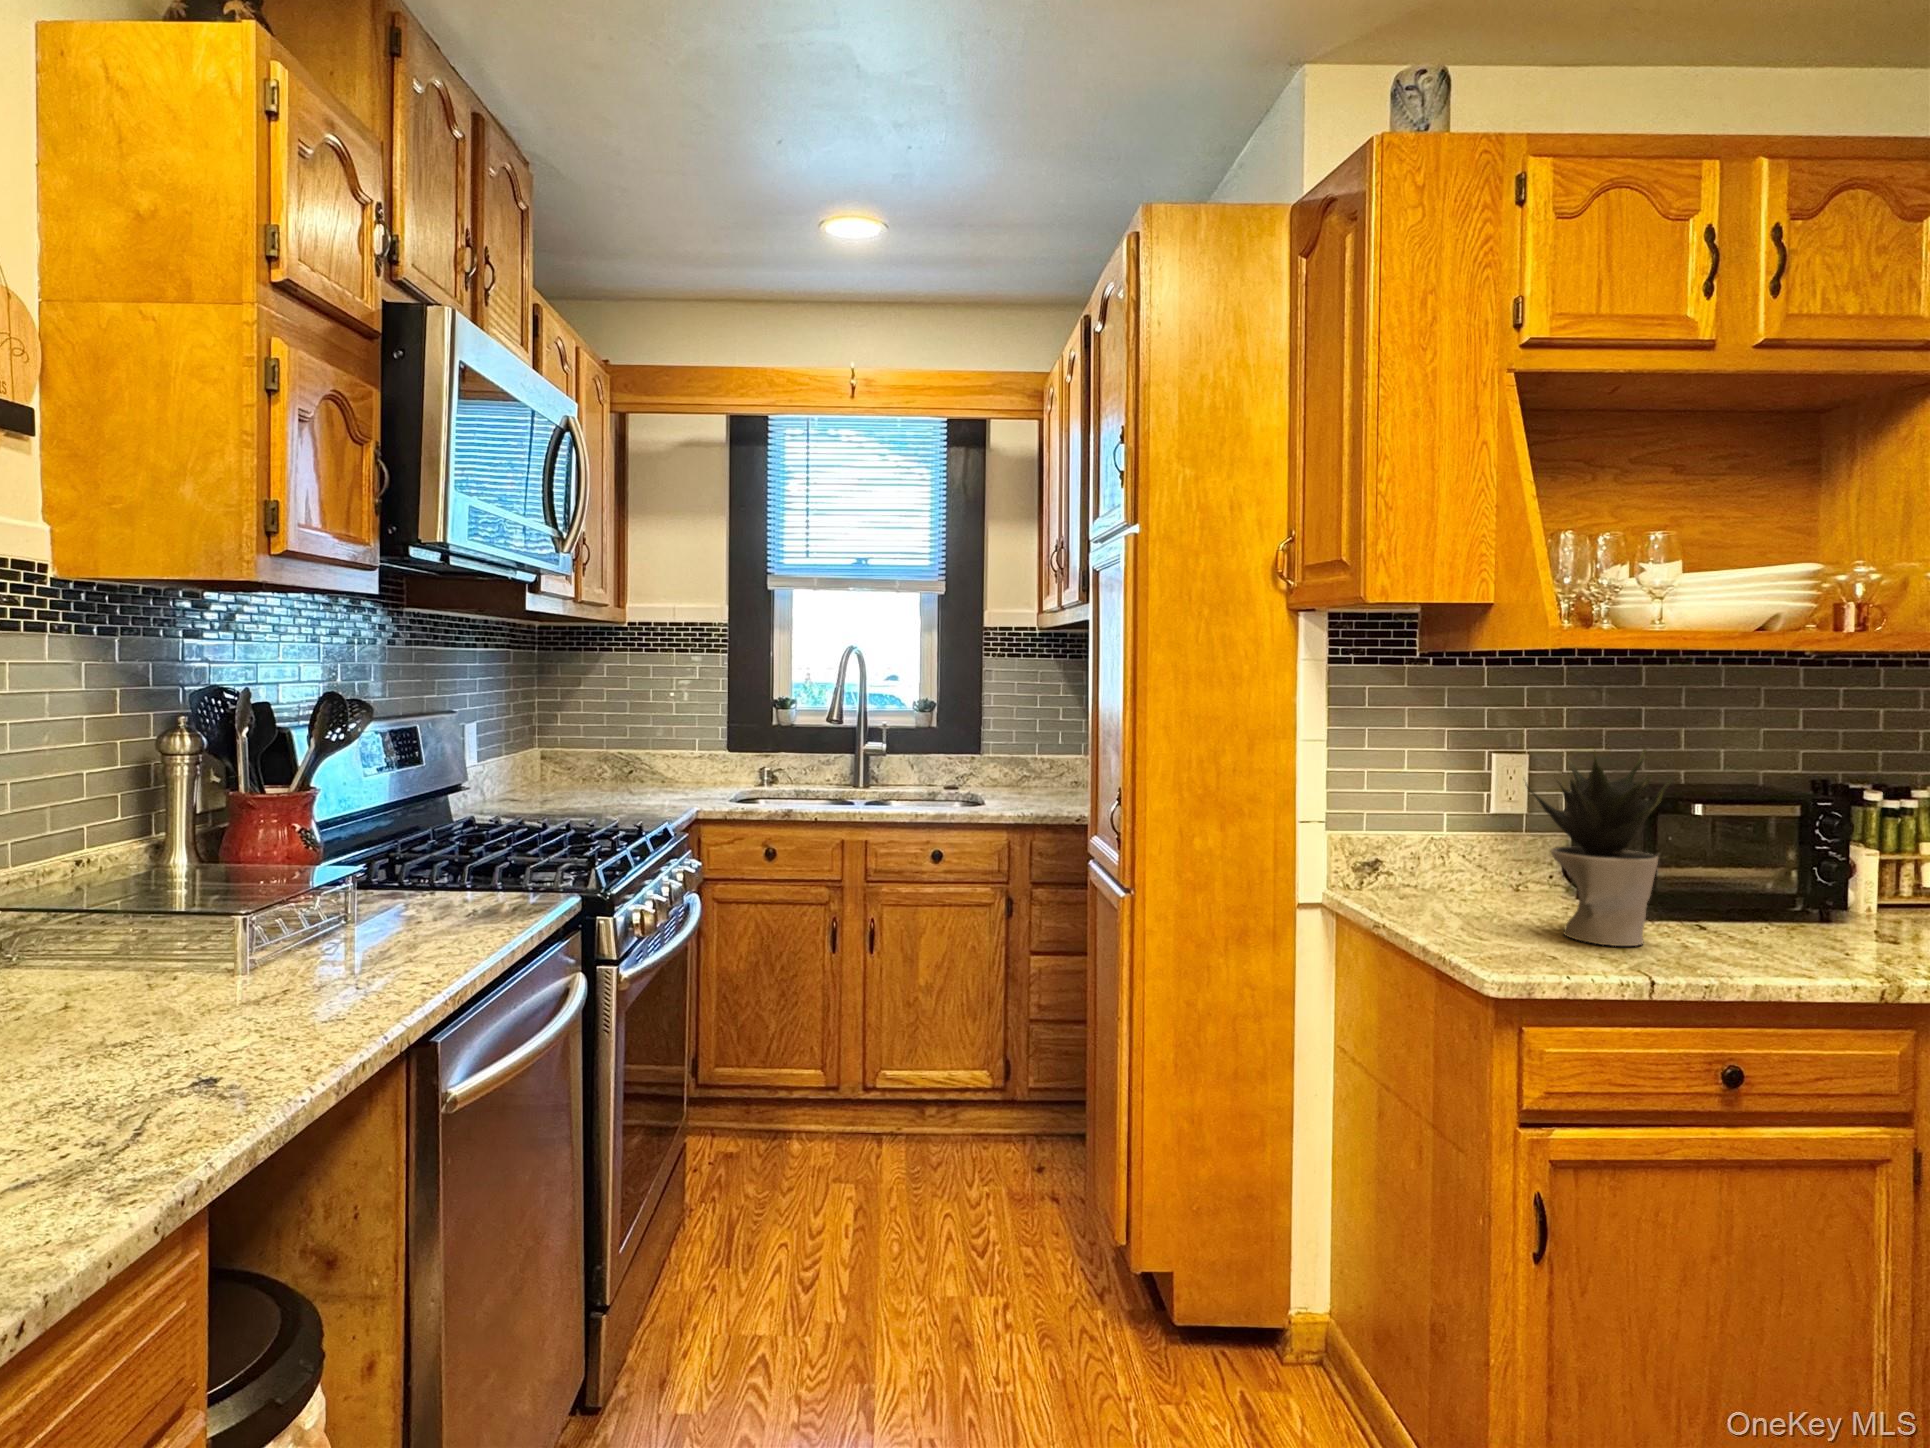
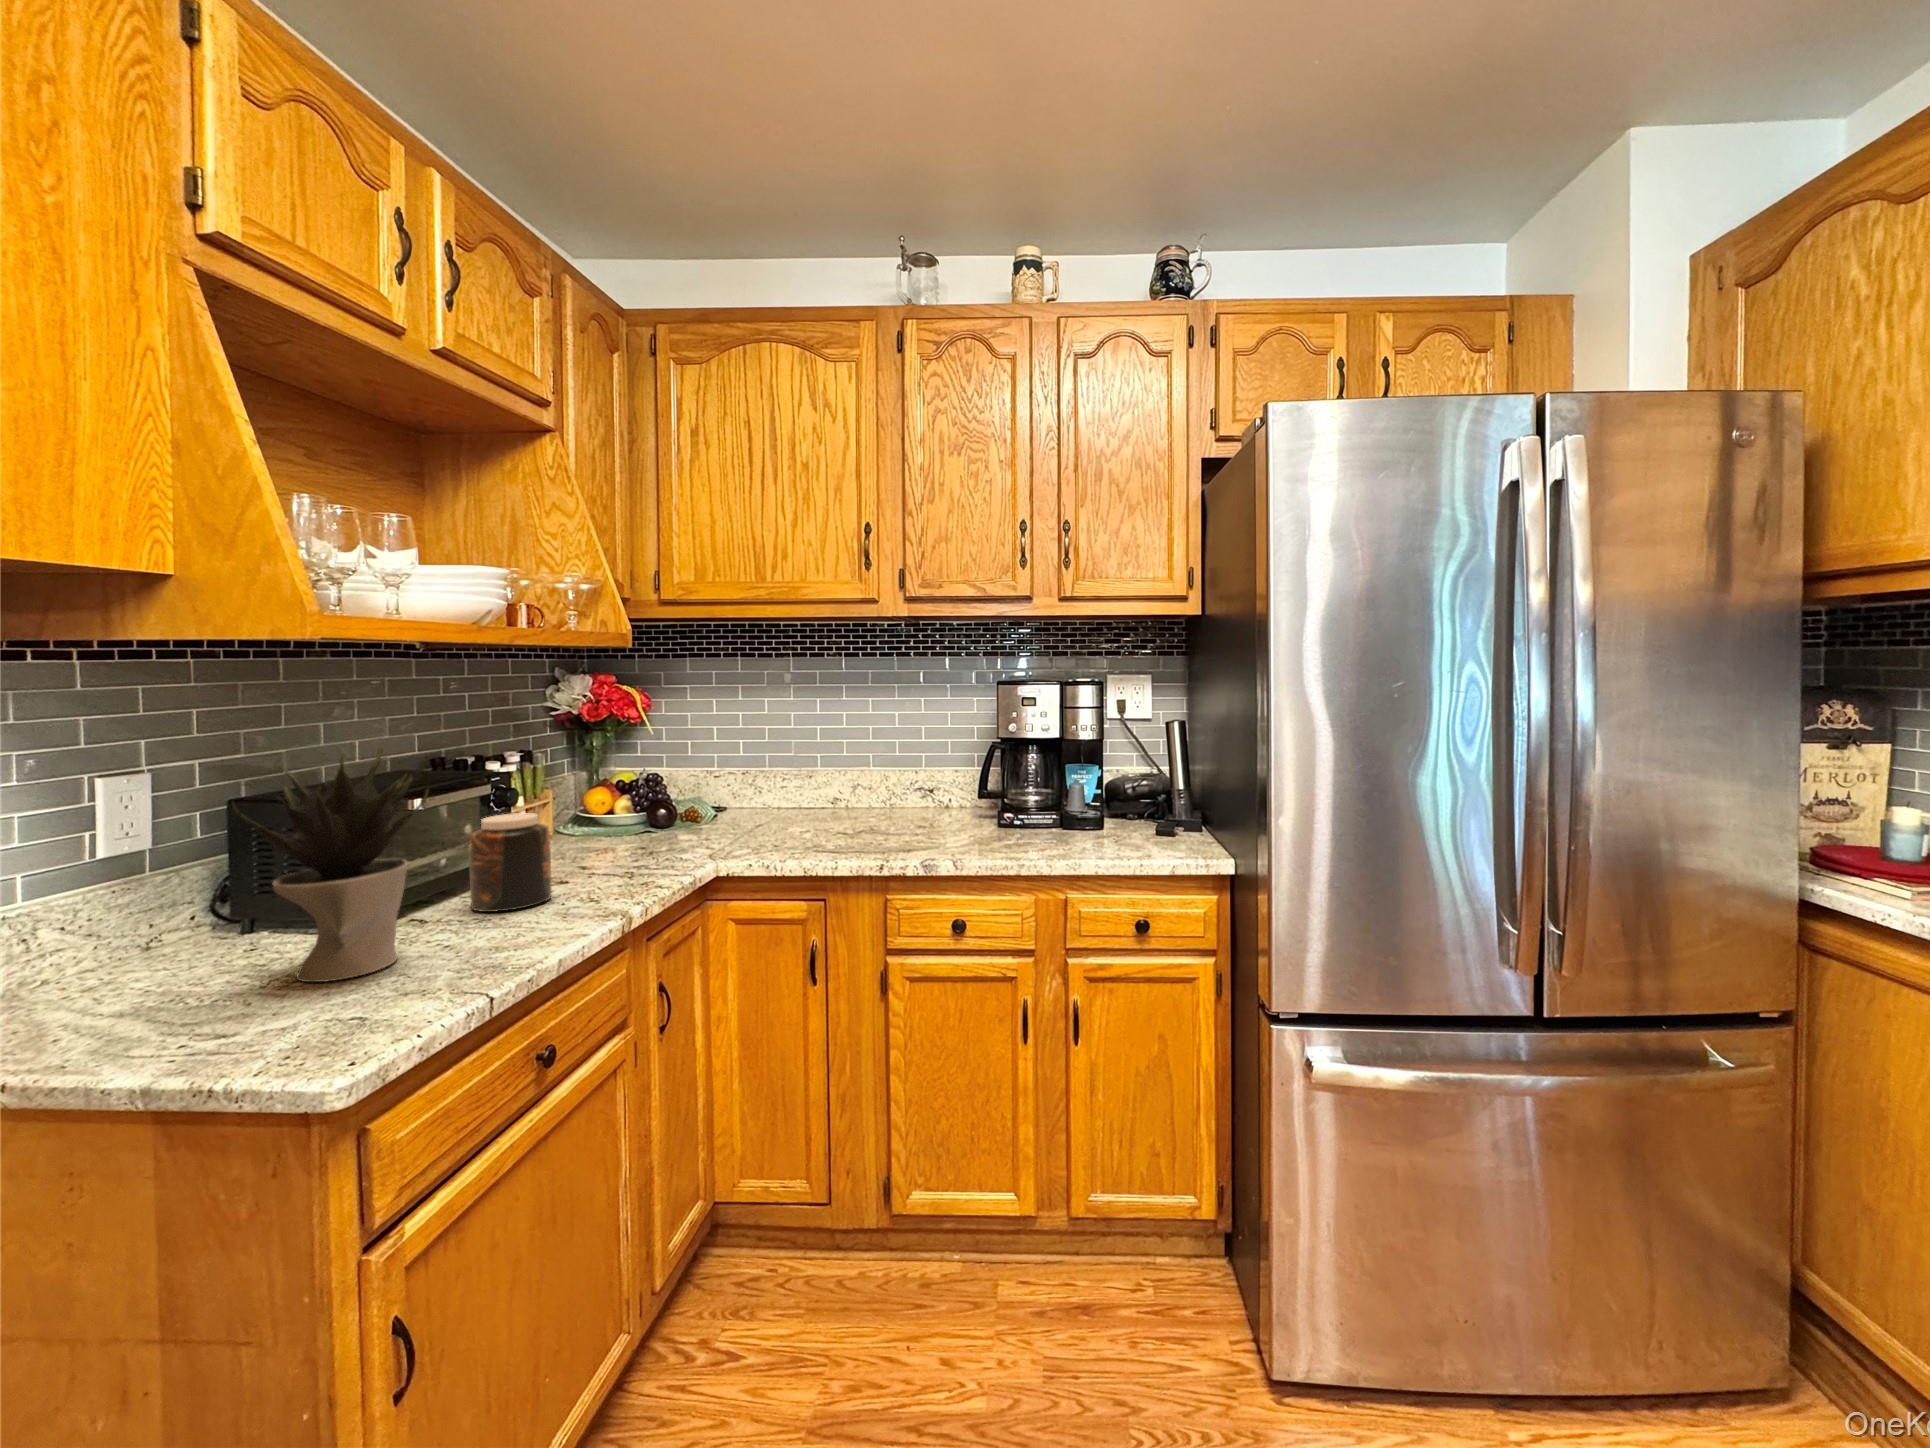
jar: none [1759,843,1859,953] -> present [469,813,552,912]

